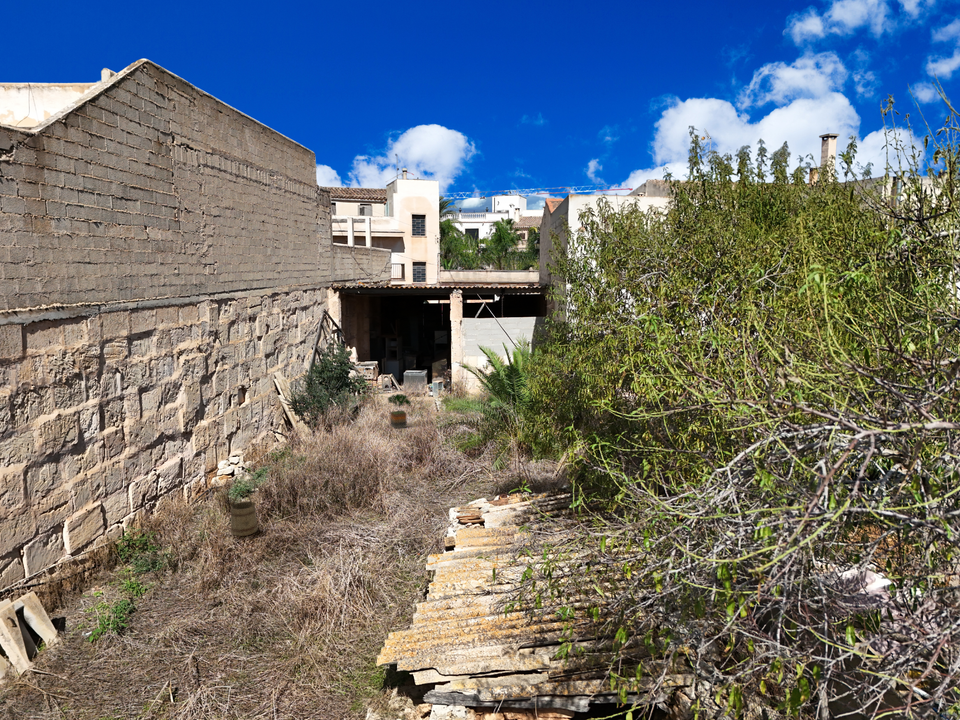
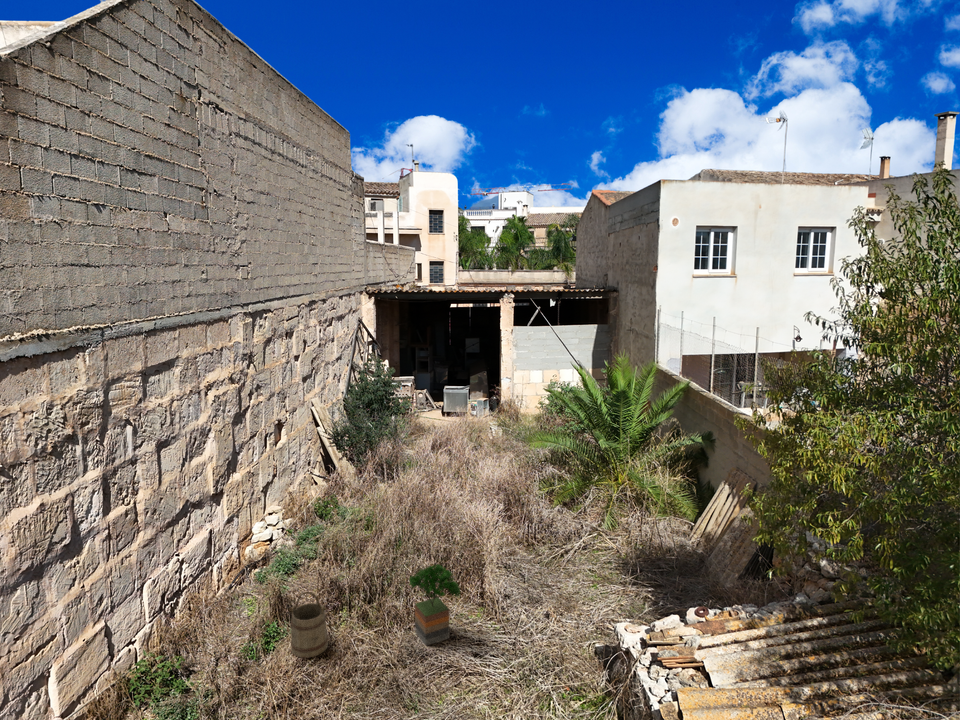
potted tree: present [388,394,411,429] -> present [409,564,460,646]

